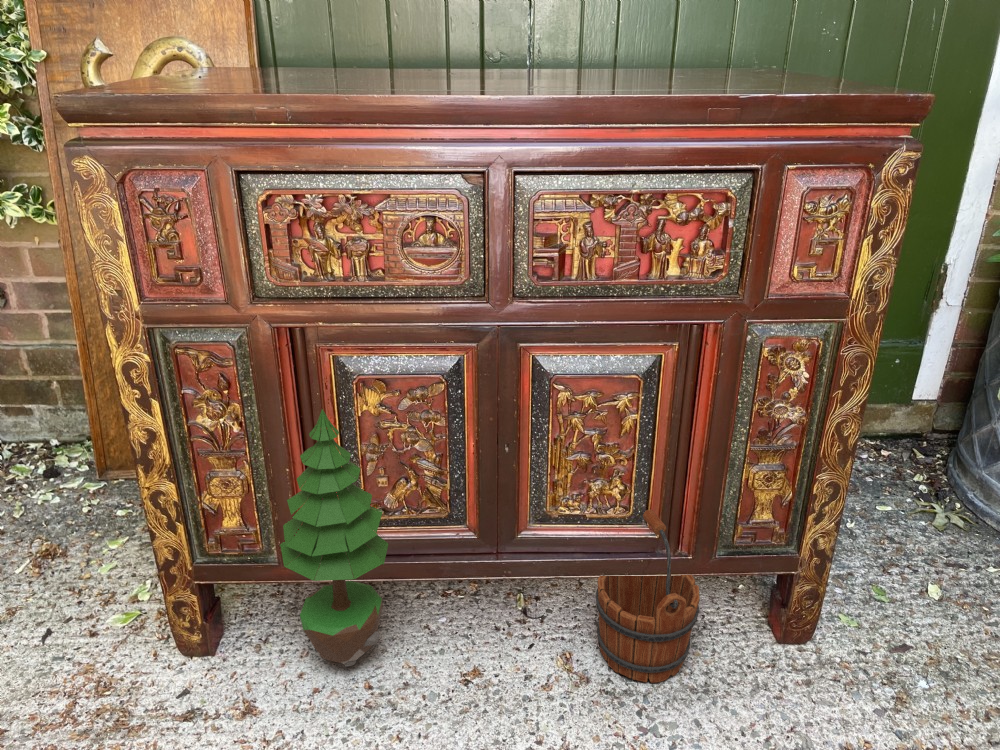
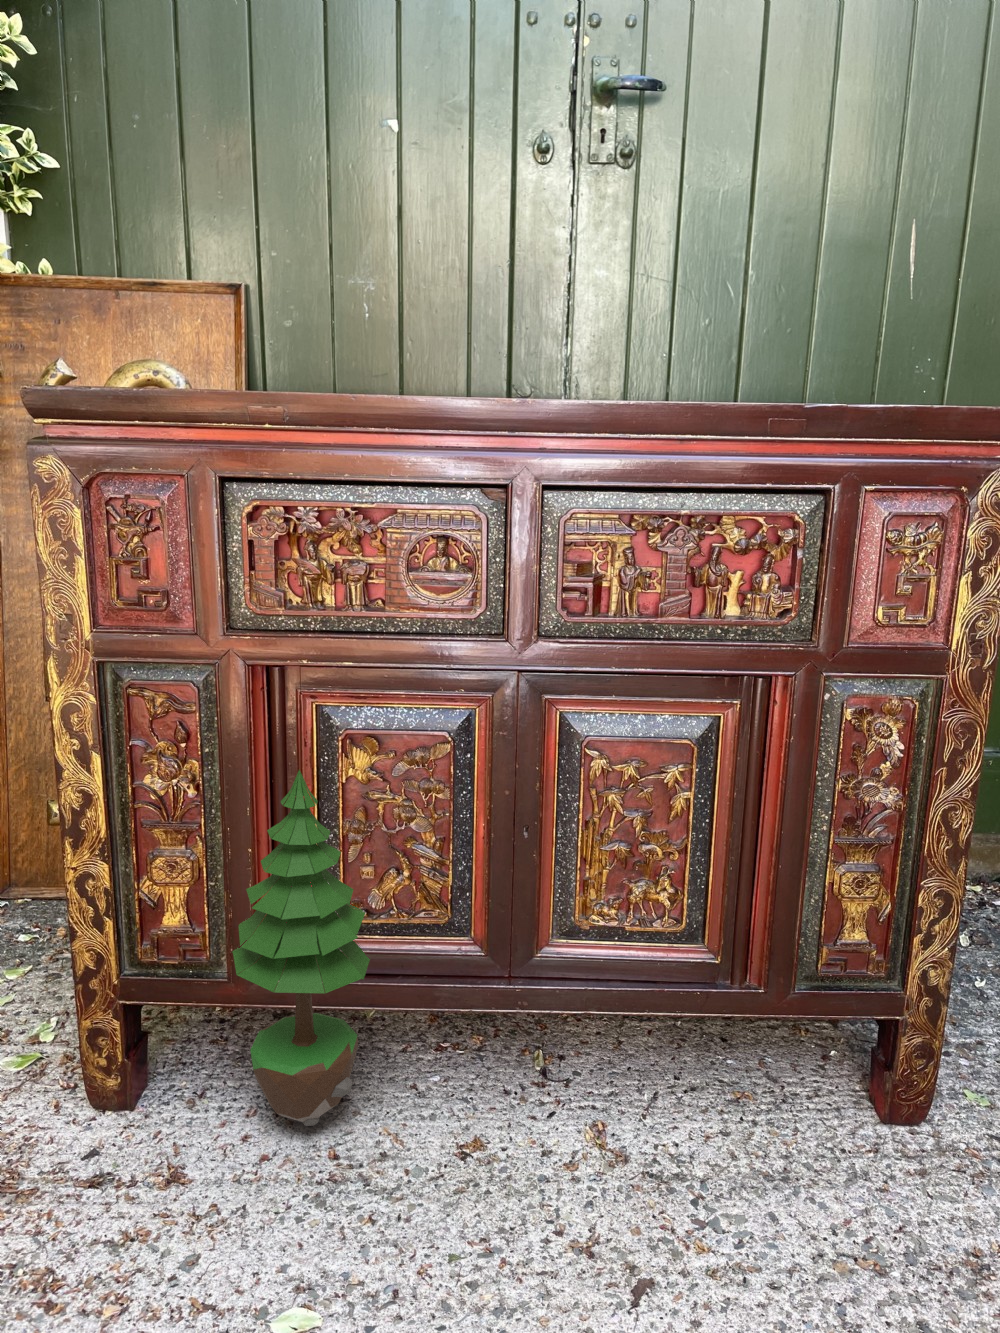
wooden bucket: present [596,509,700,683] -> none [639,922,774,1164]

